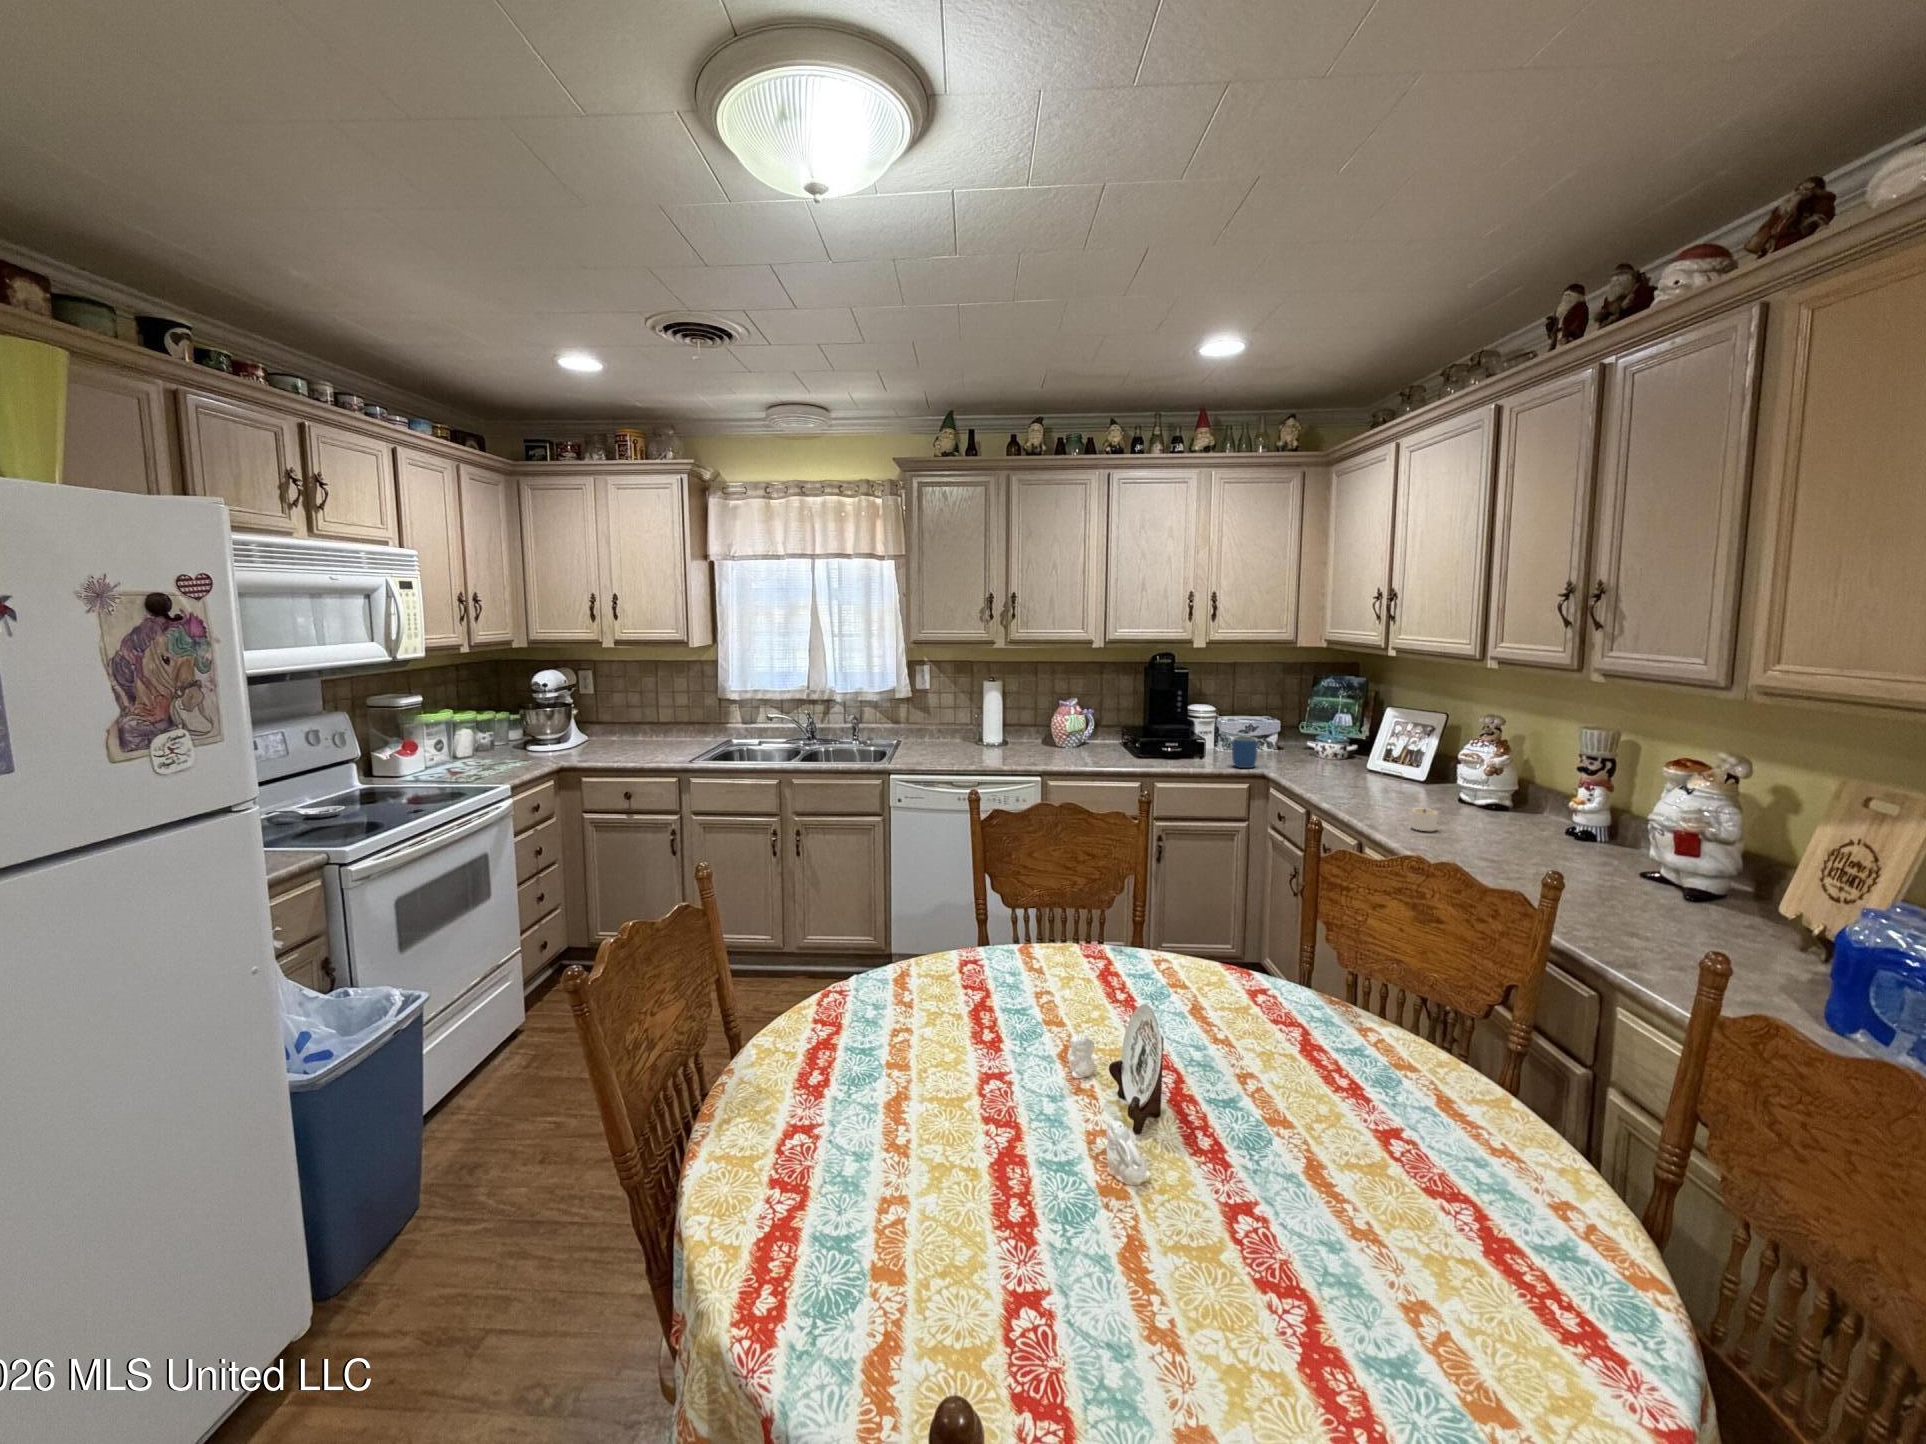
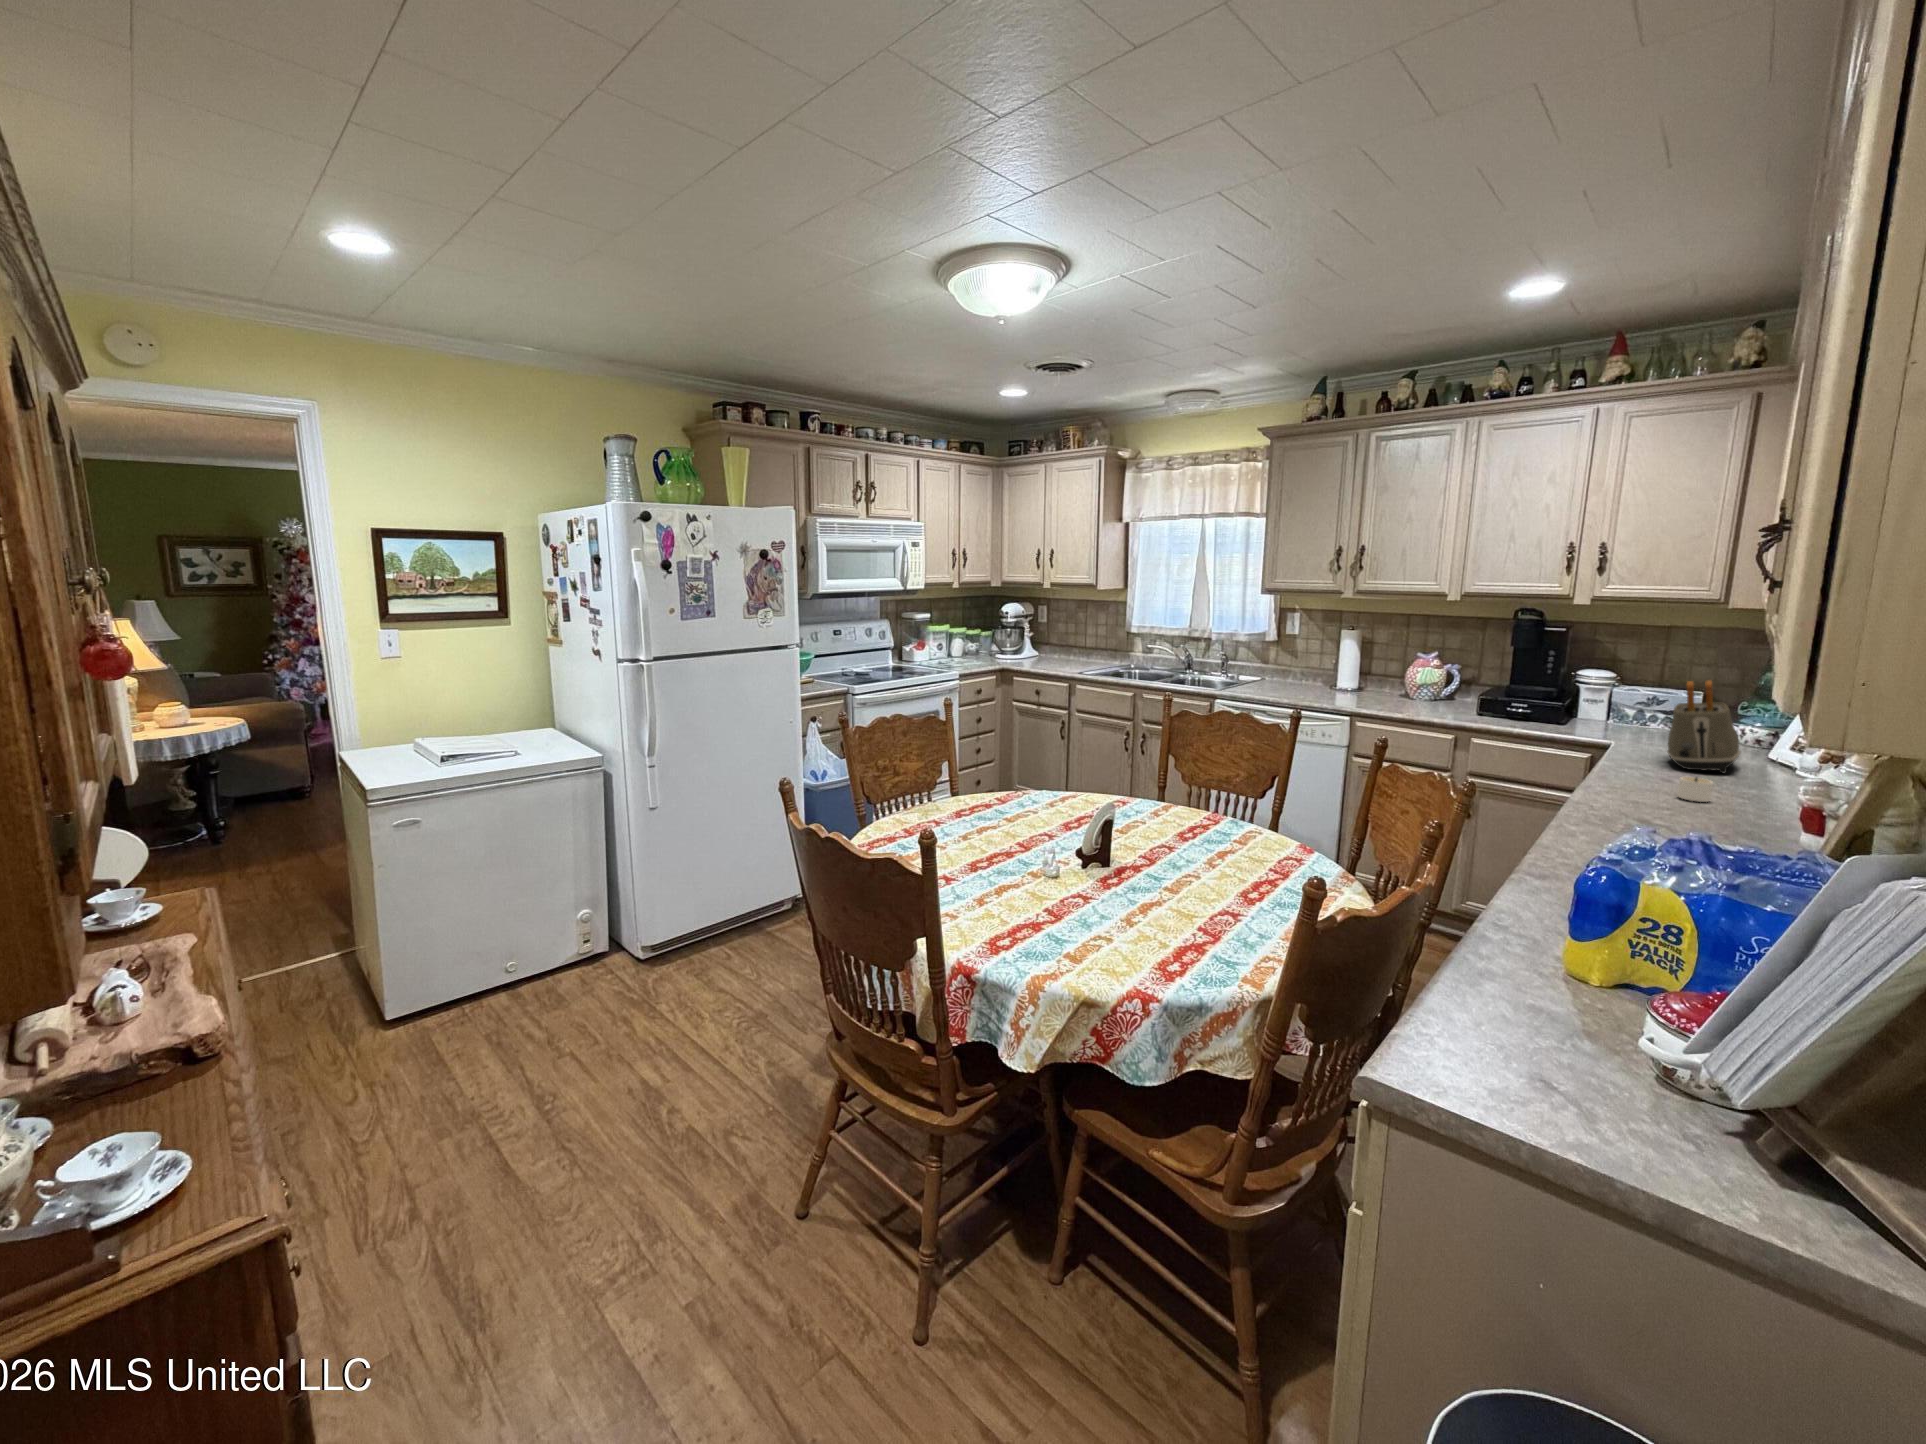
toaster: none [1318,714,1385,797] -> present [1667,681,1740,773]
mug: present [1232,736,1258,768] -> none [1602,702,1639,737]

